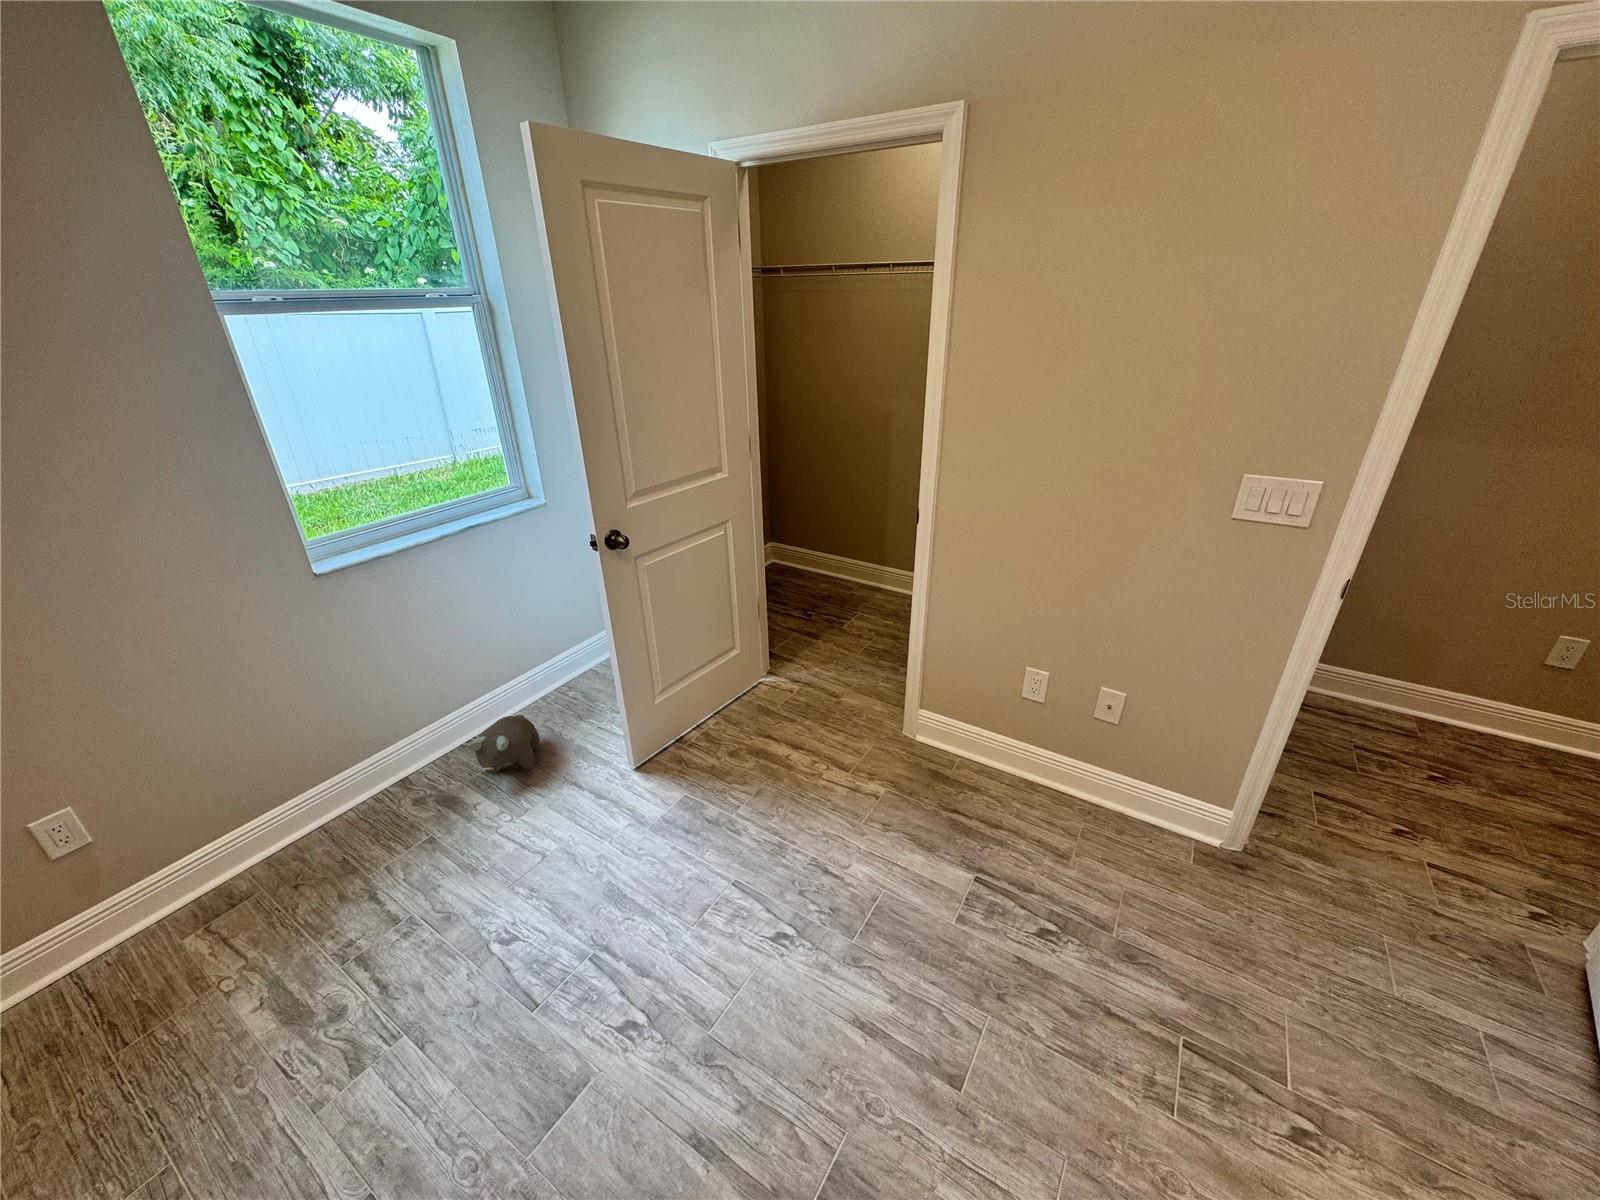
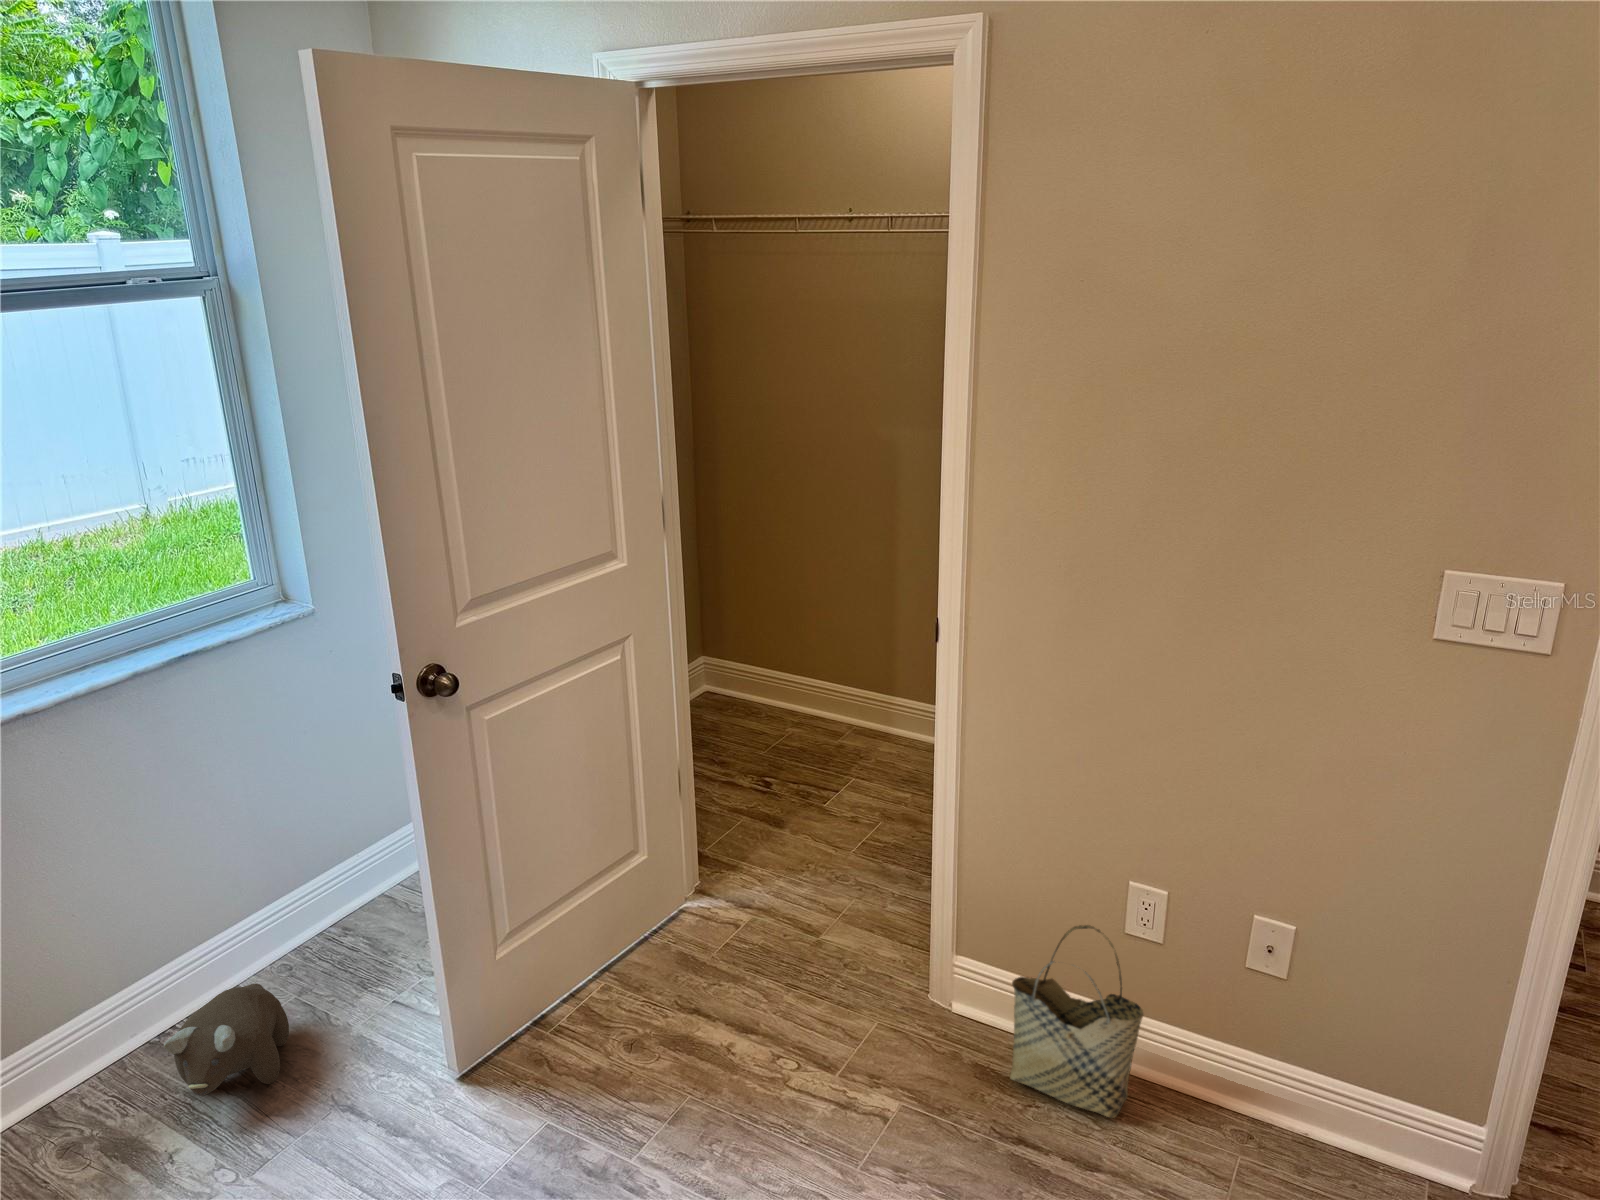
woven basket: none [950,692,1031,801] -> present [1010,925,1144,1118]

